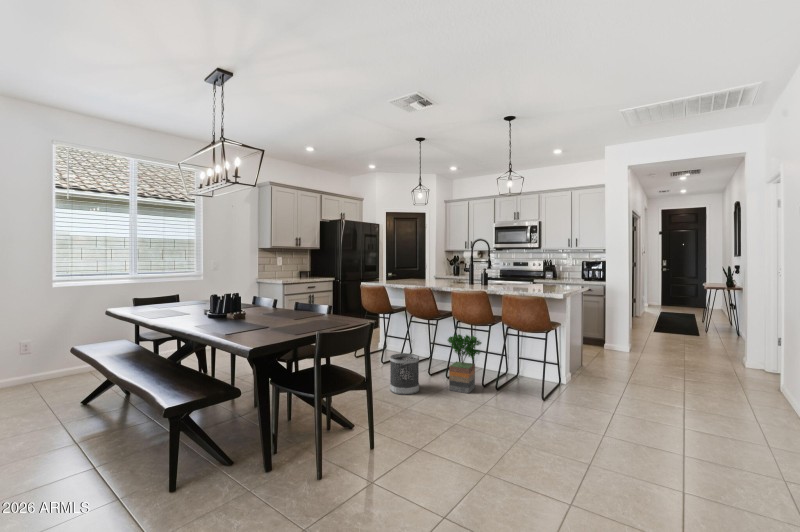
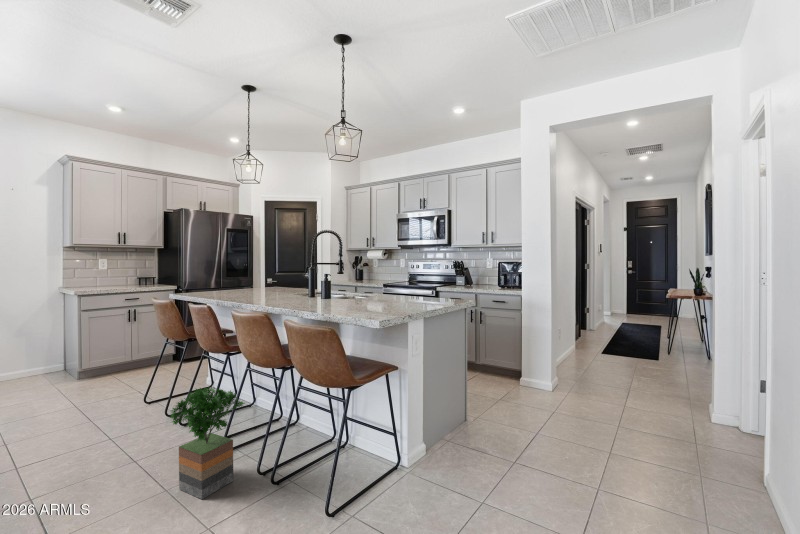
wastebasket: present [390,353,419,395] -> none [68,420,132,504]

